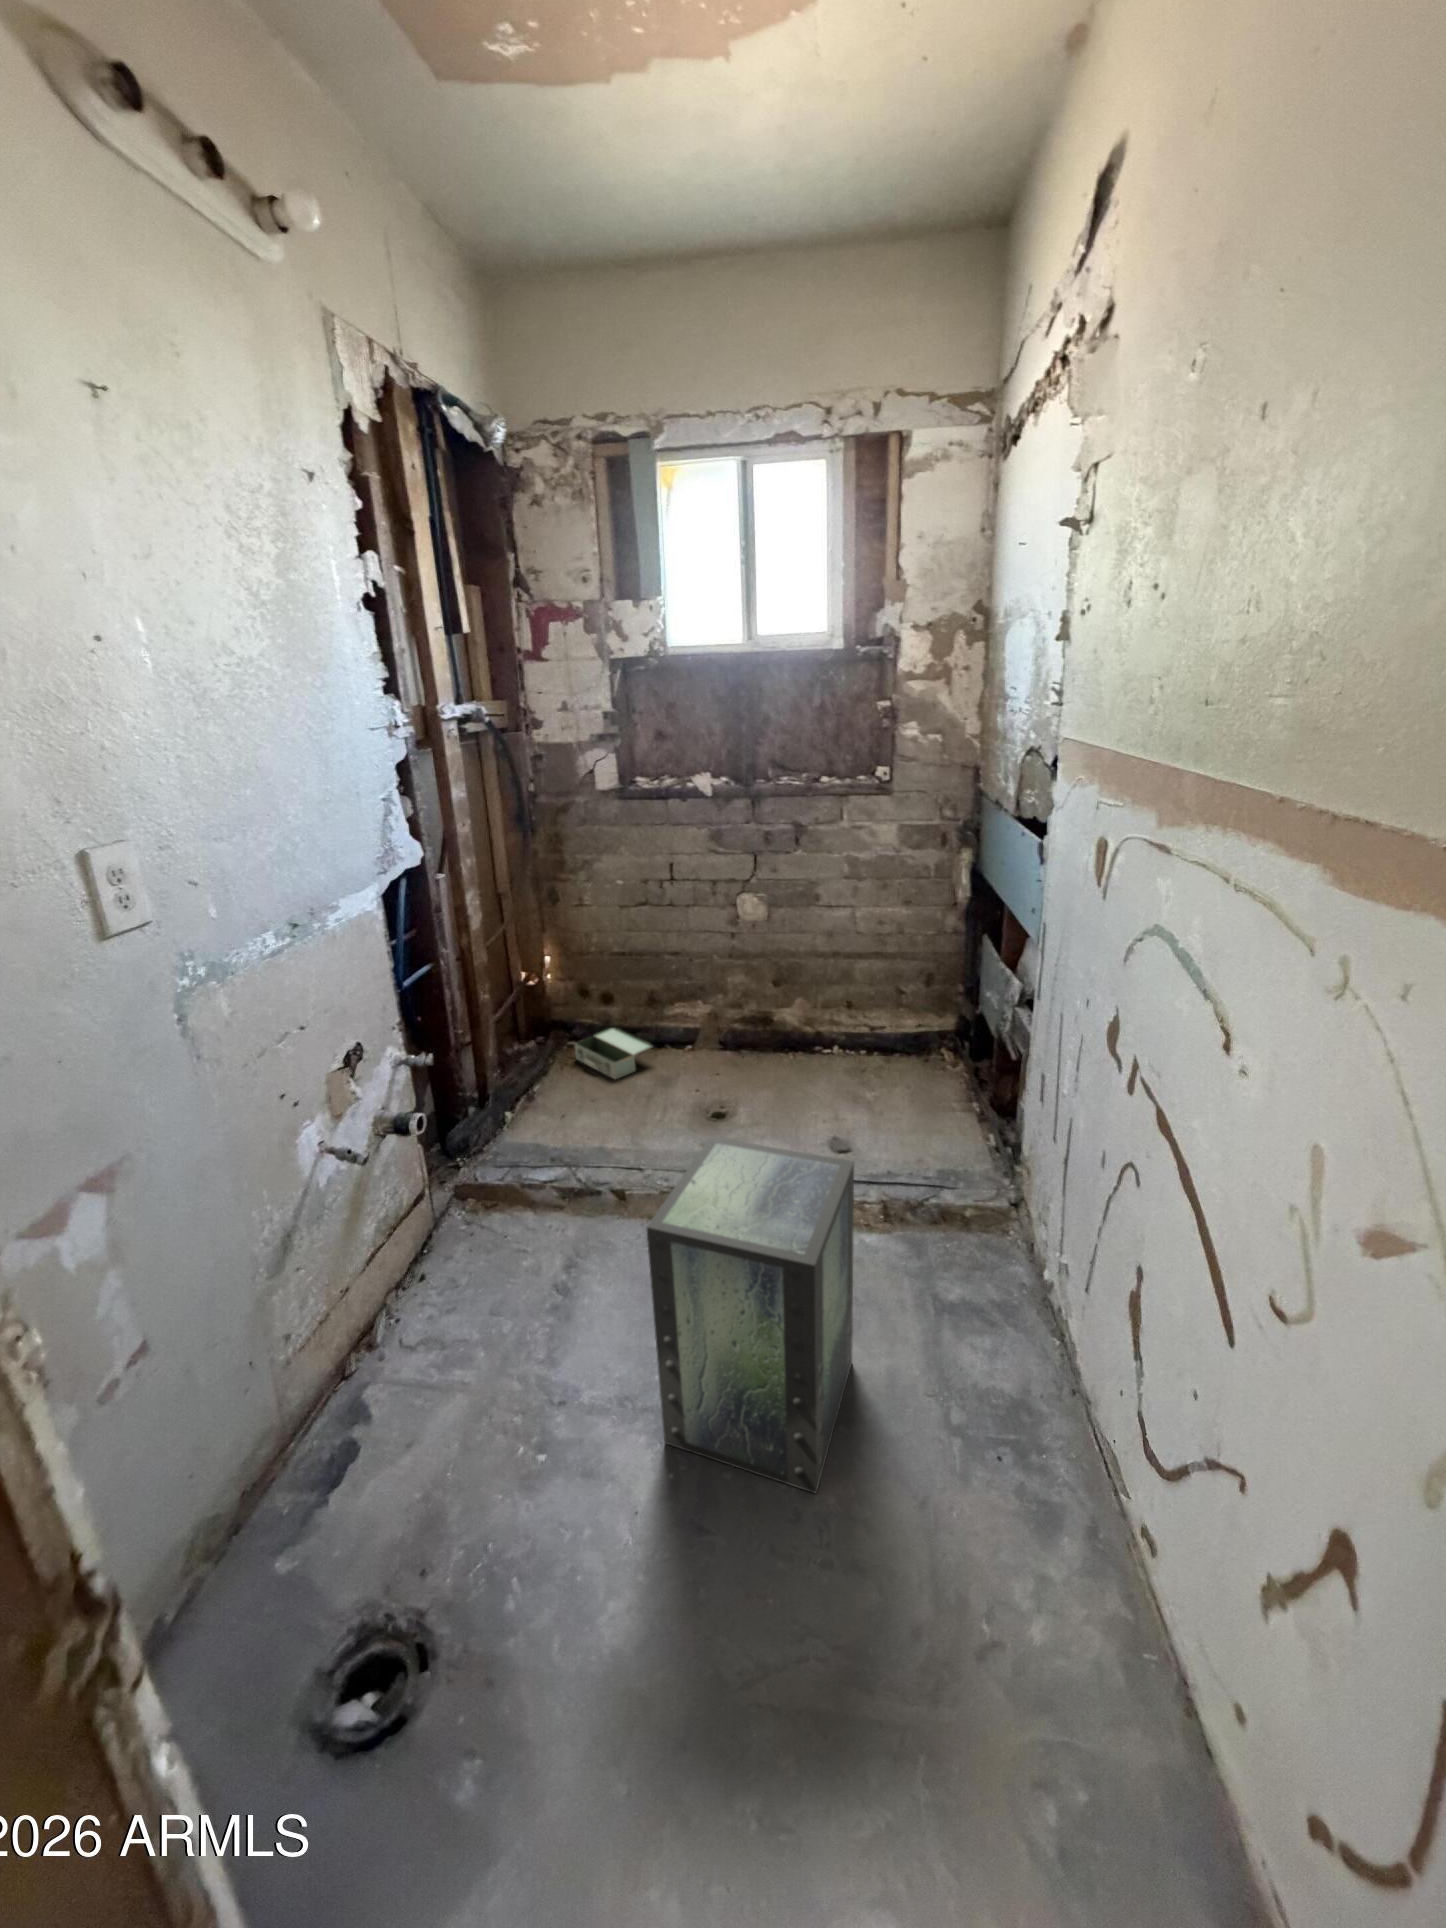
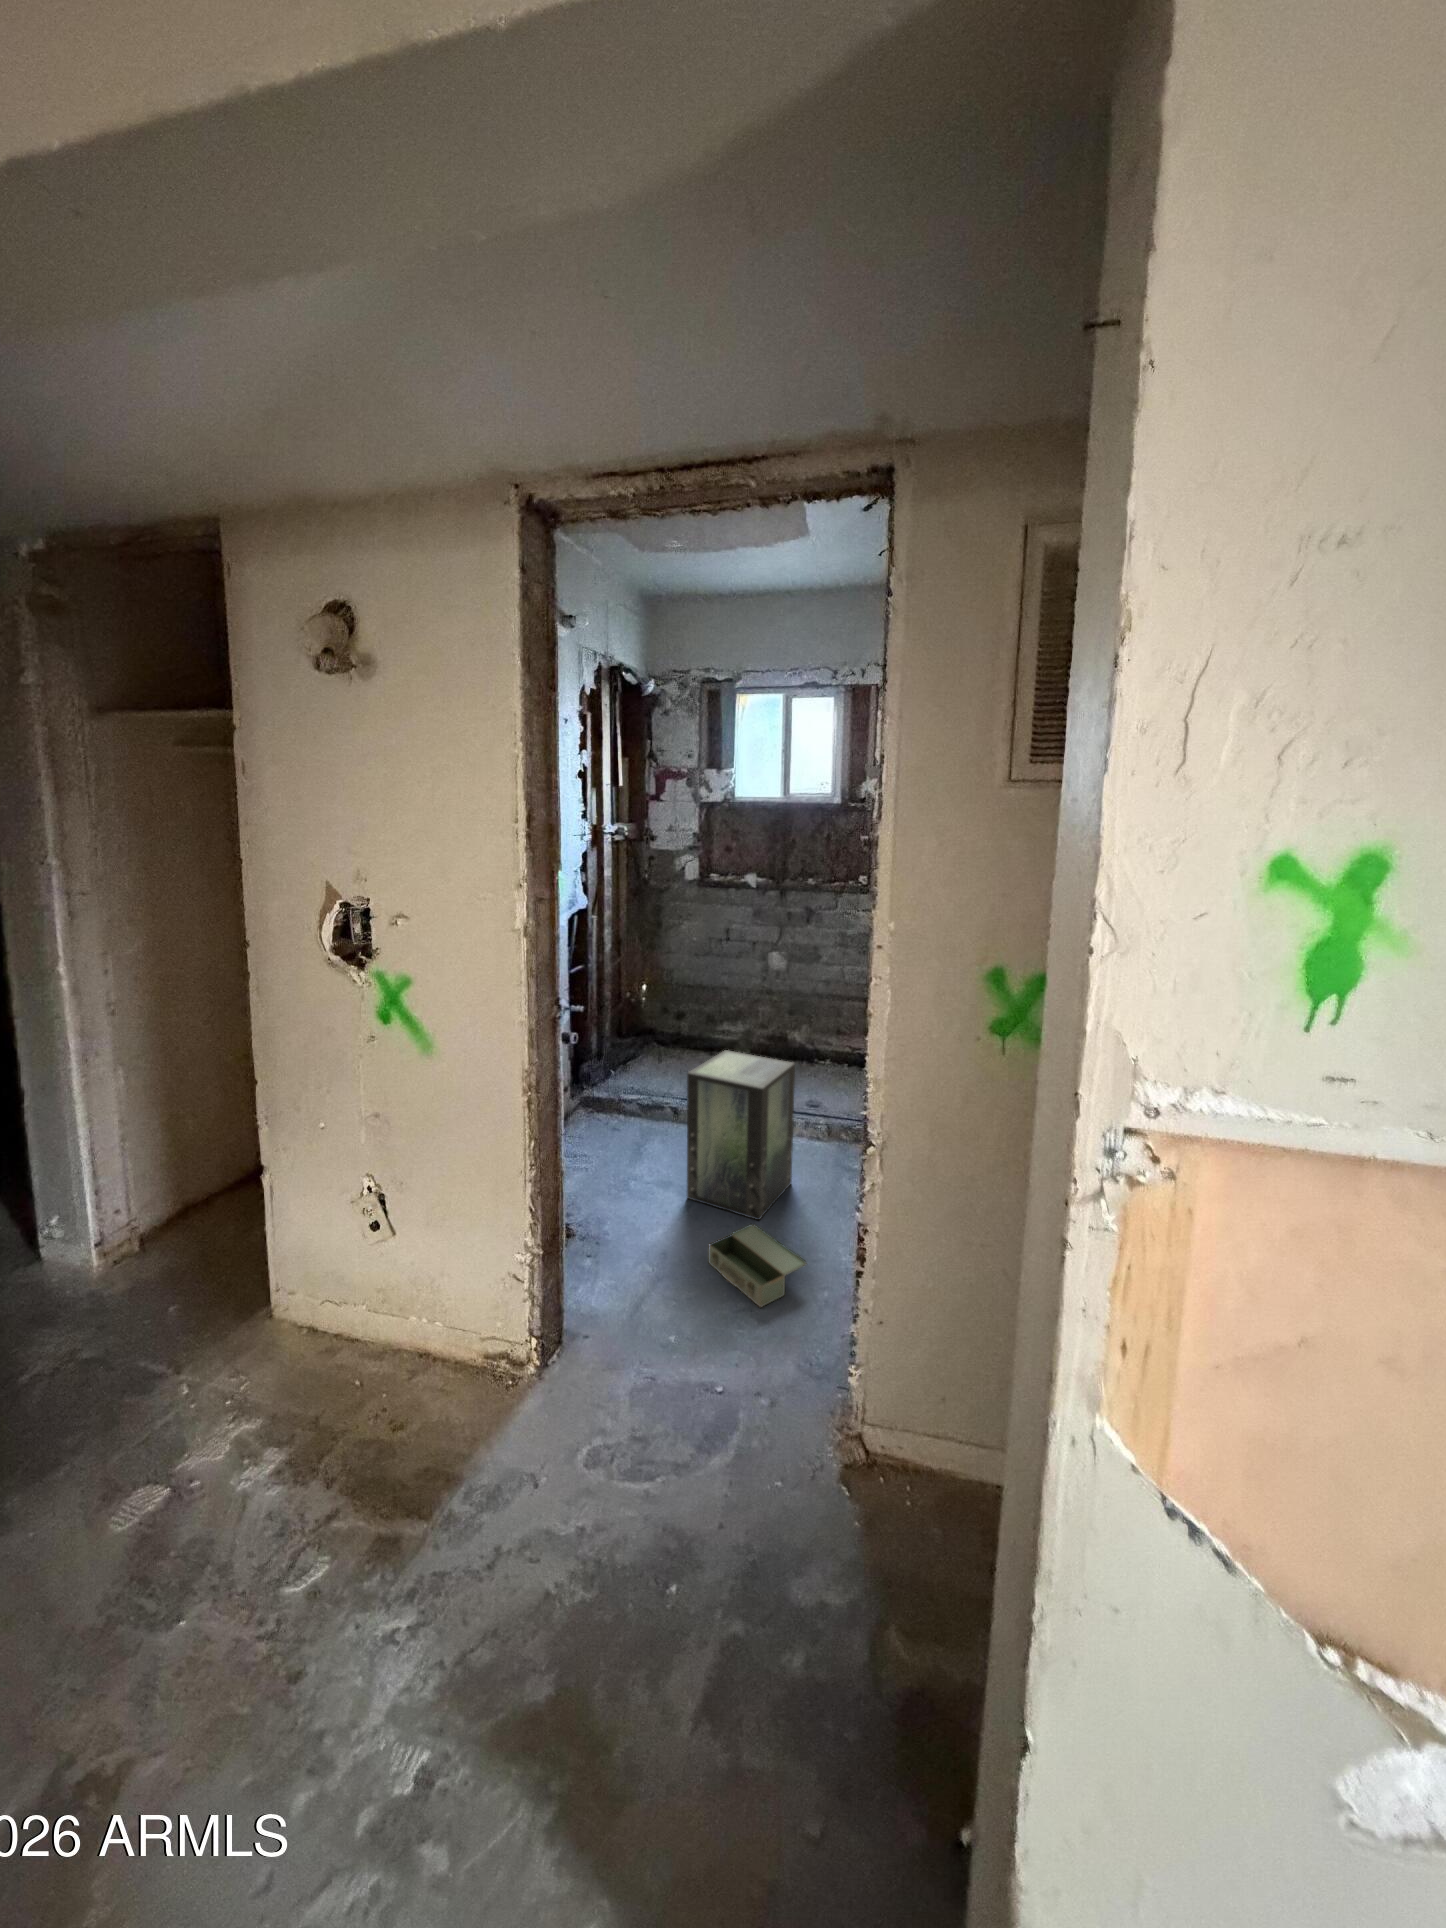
toolbox: present [575,1028,653,1079] -> present [708,1225,807,1307]

